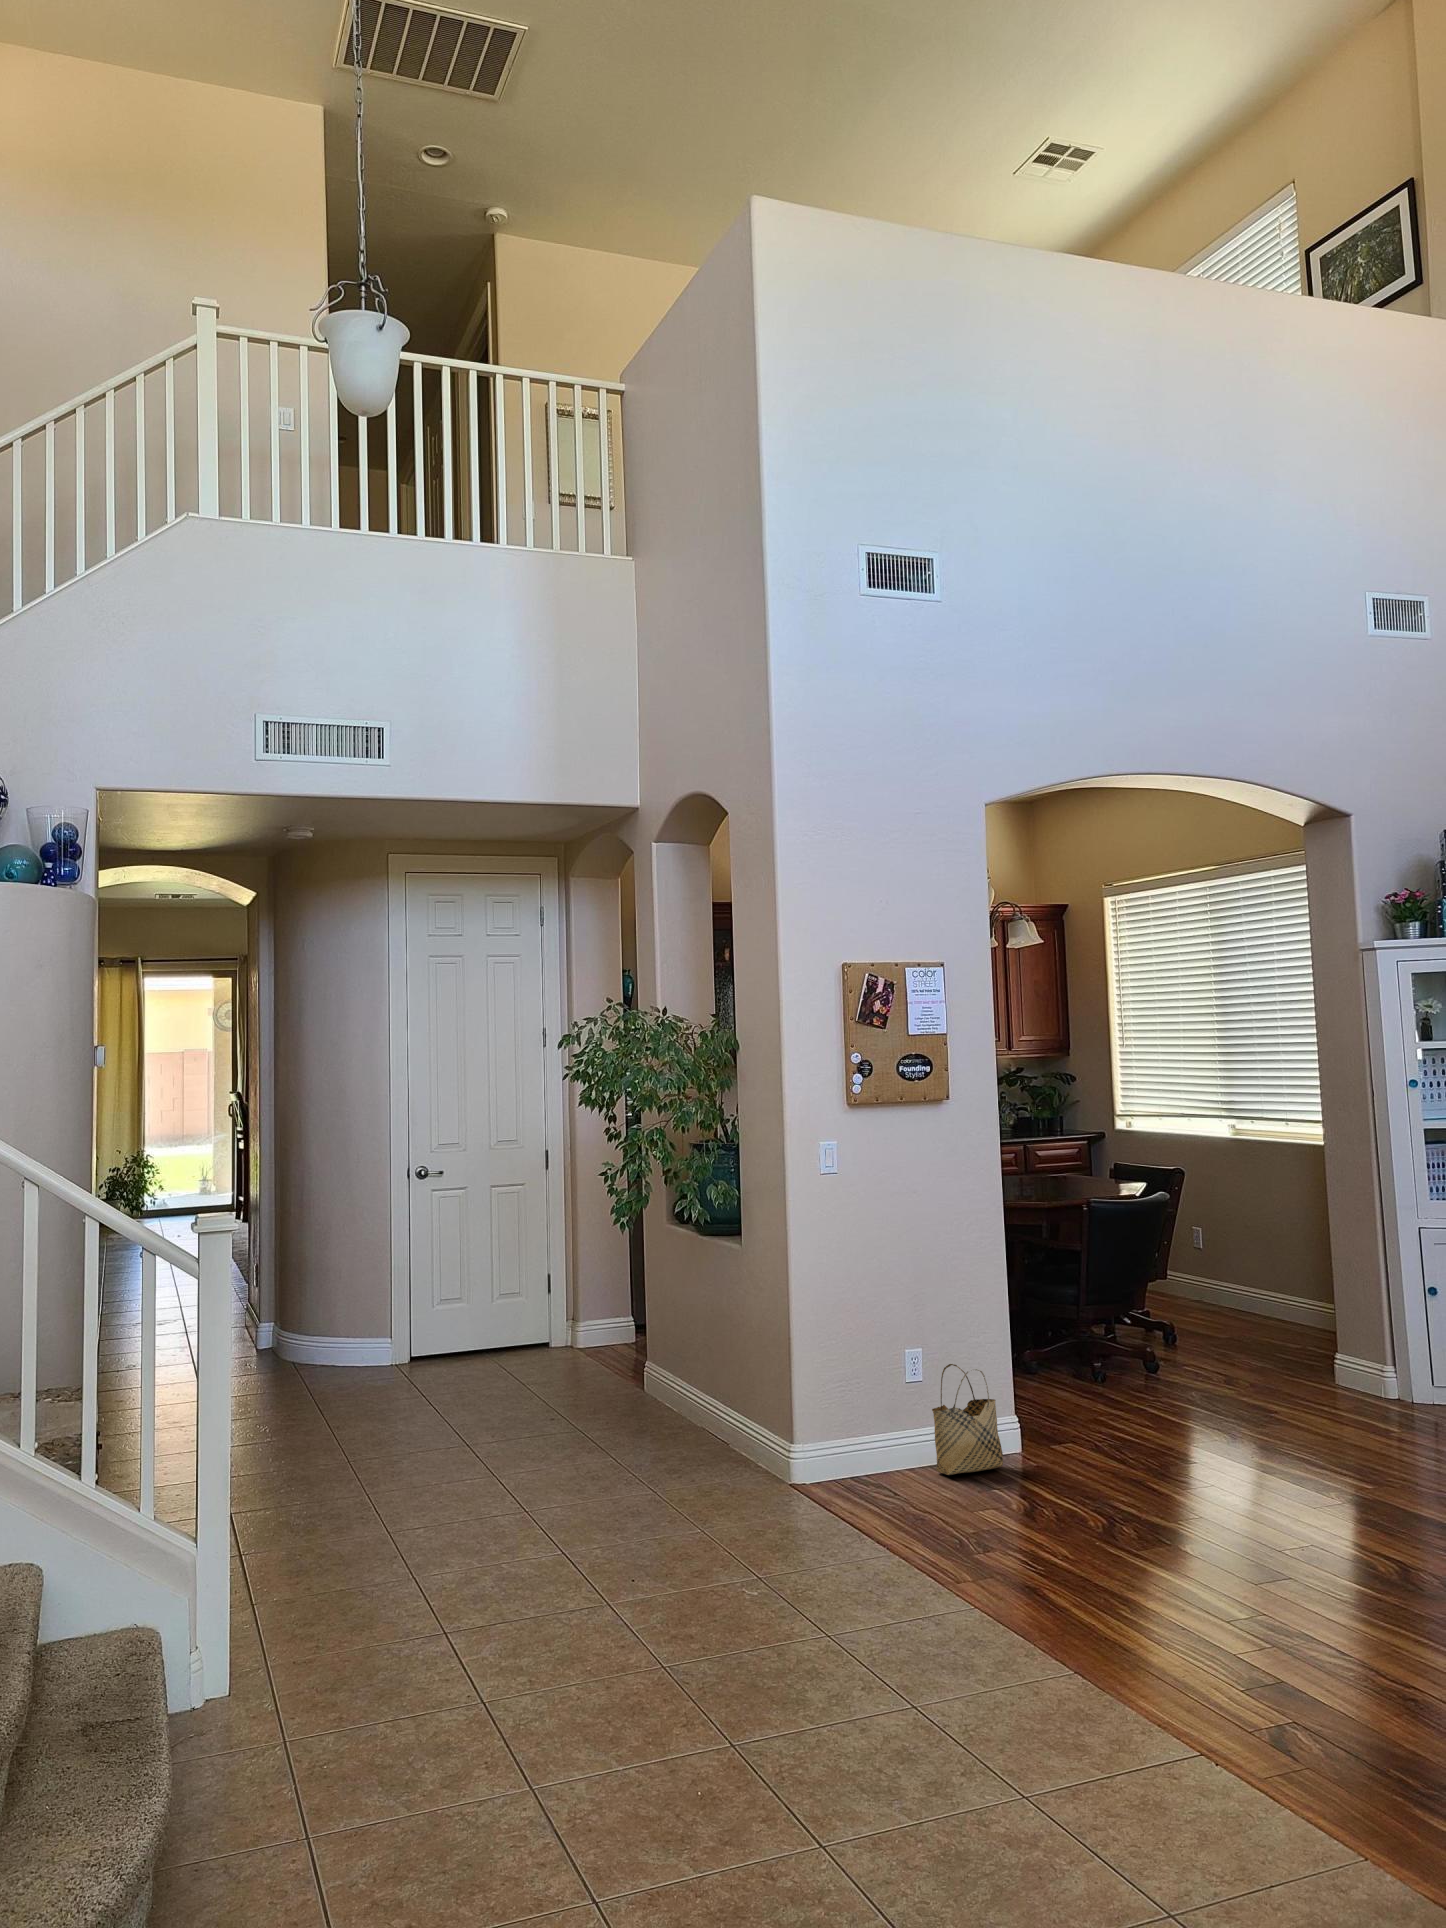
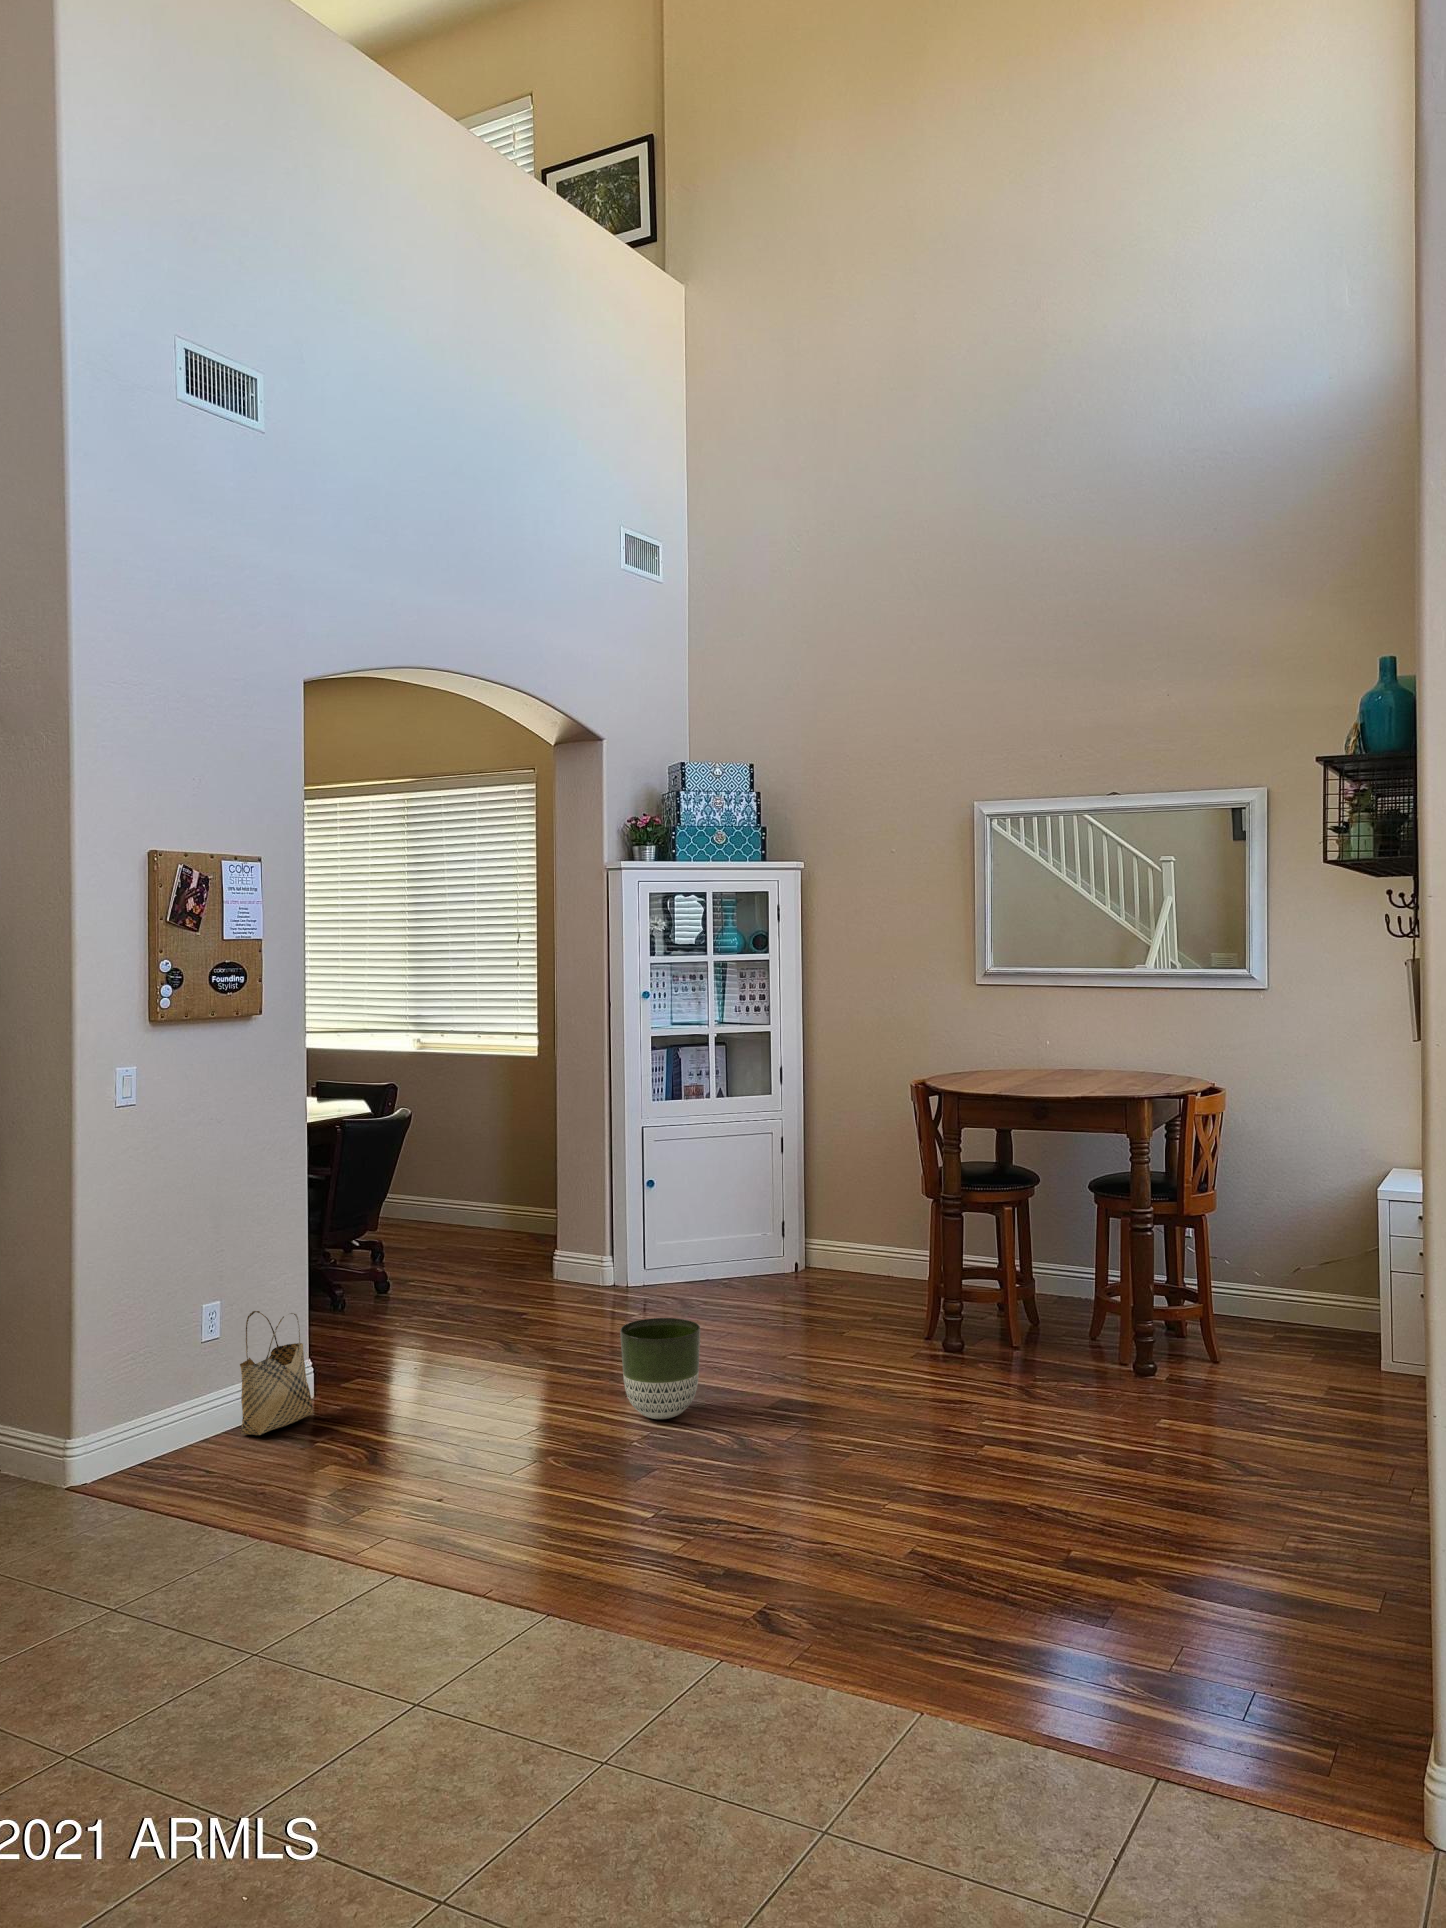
planter: none [1282,1425,1372,1533] -> present [620,1318,700,1419]

